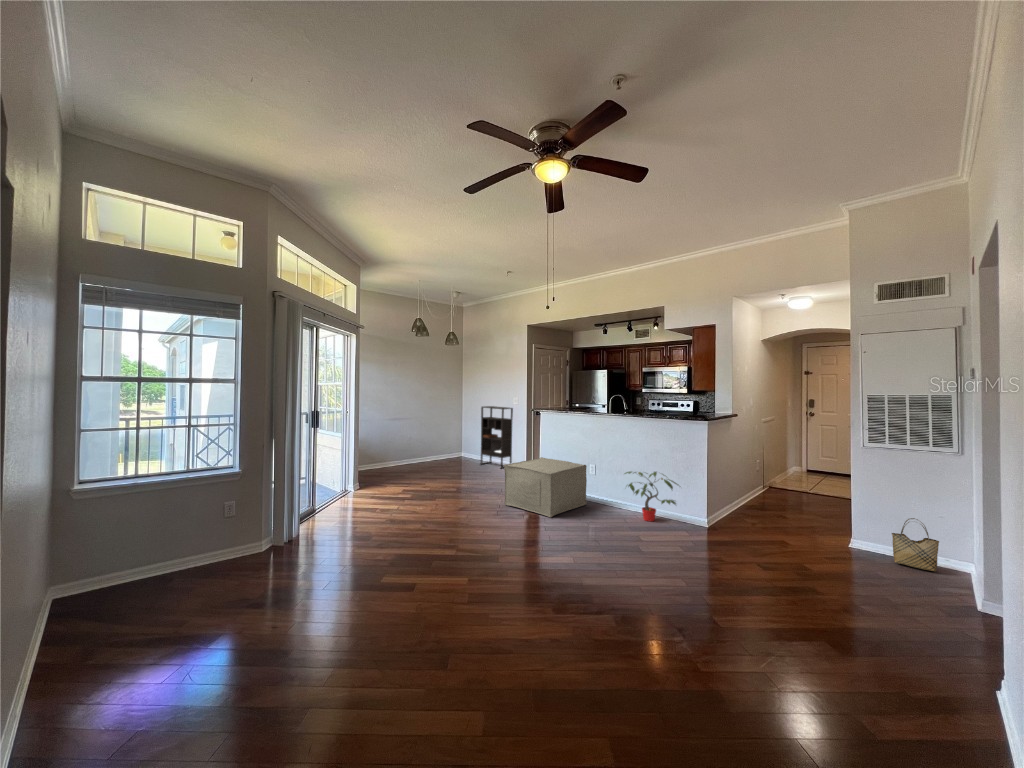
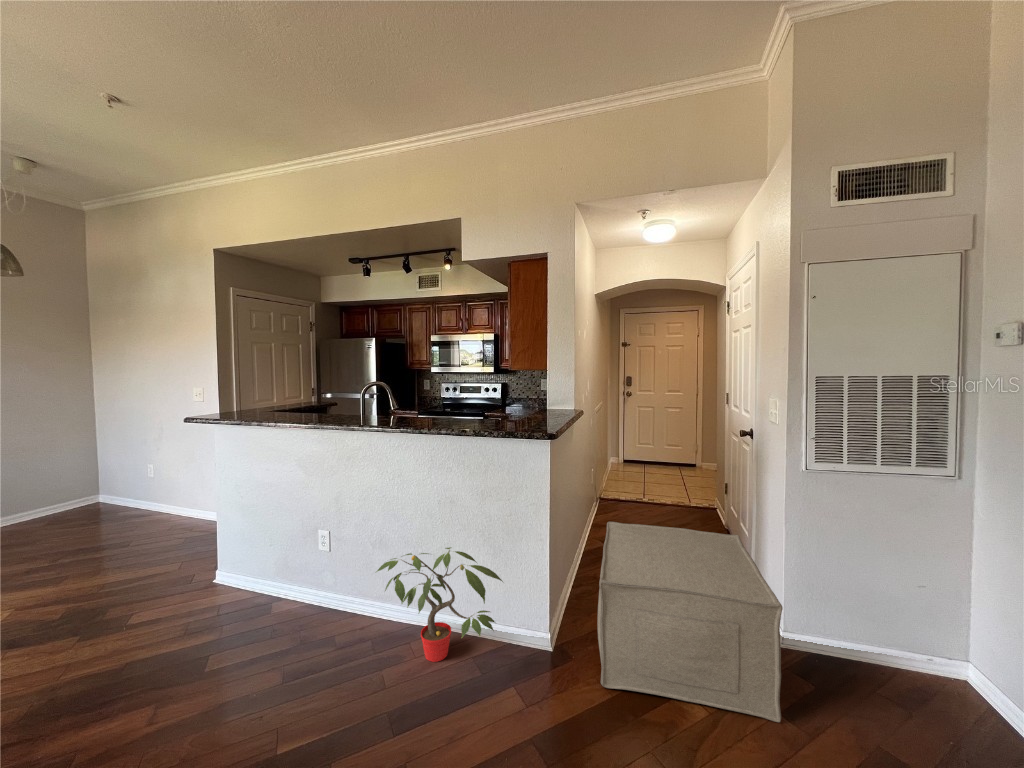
bookshelf: present [480,406,513,469] -> none [117,404,196,527]
ottoman: present [504,457,587,517] -> present [597,522,783,722]
woven basket: present [892,518,939,571] -> none [856,593,932,695]

